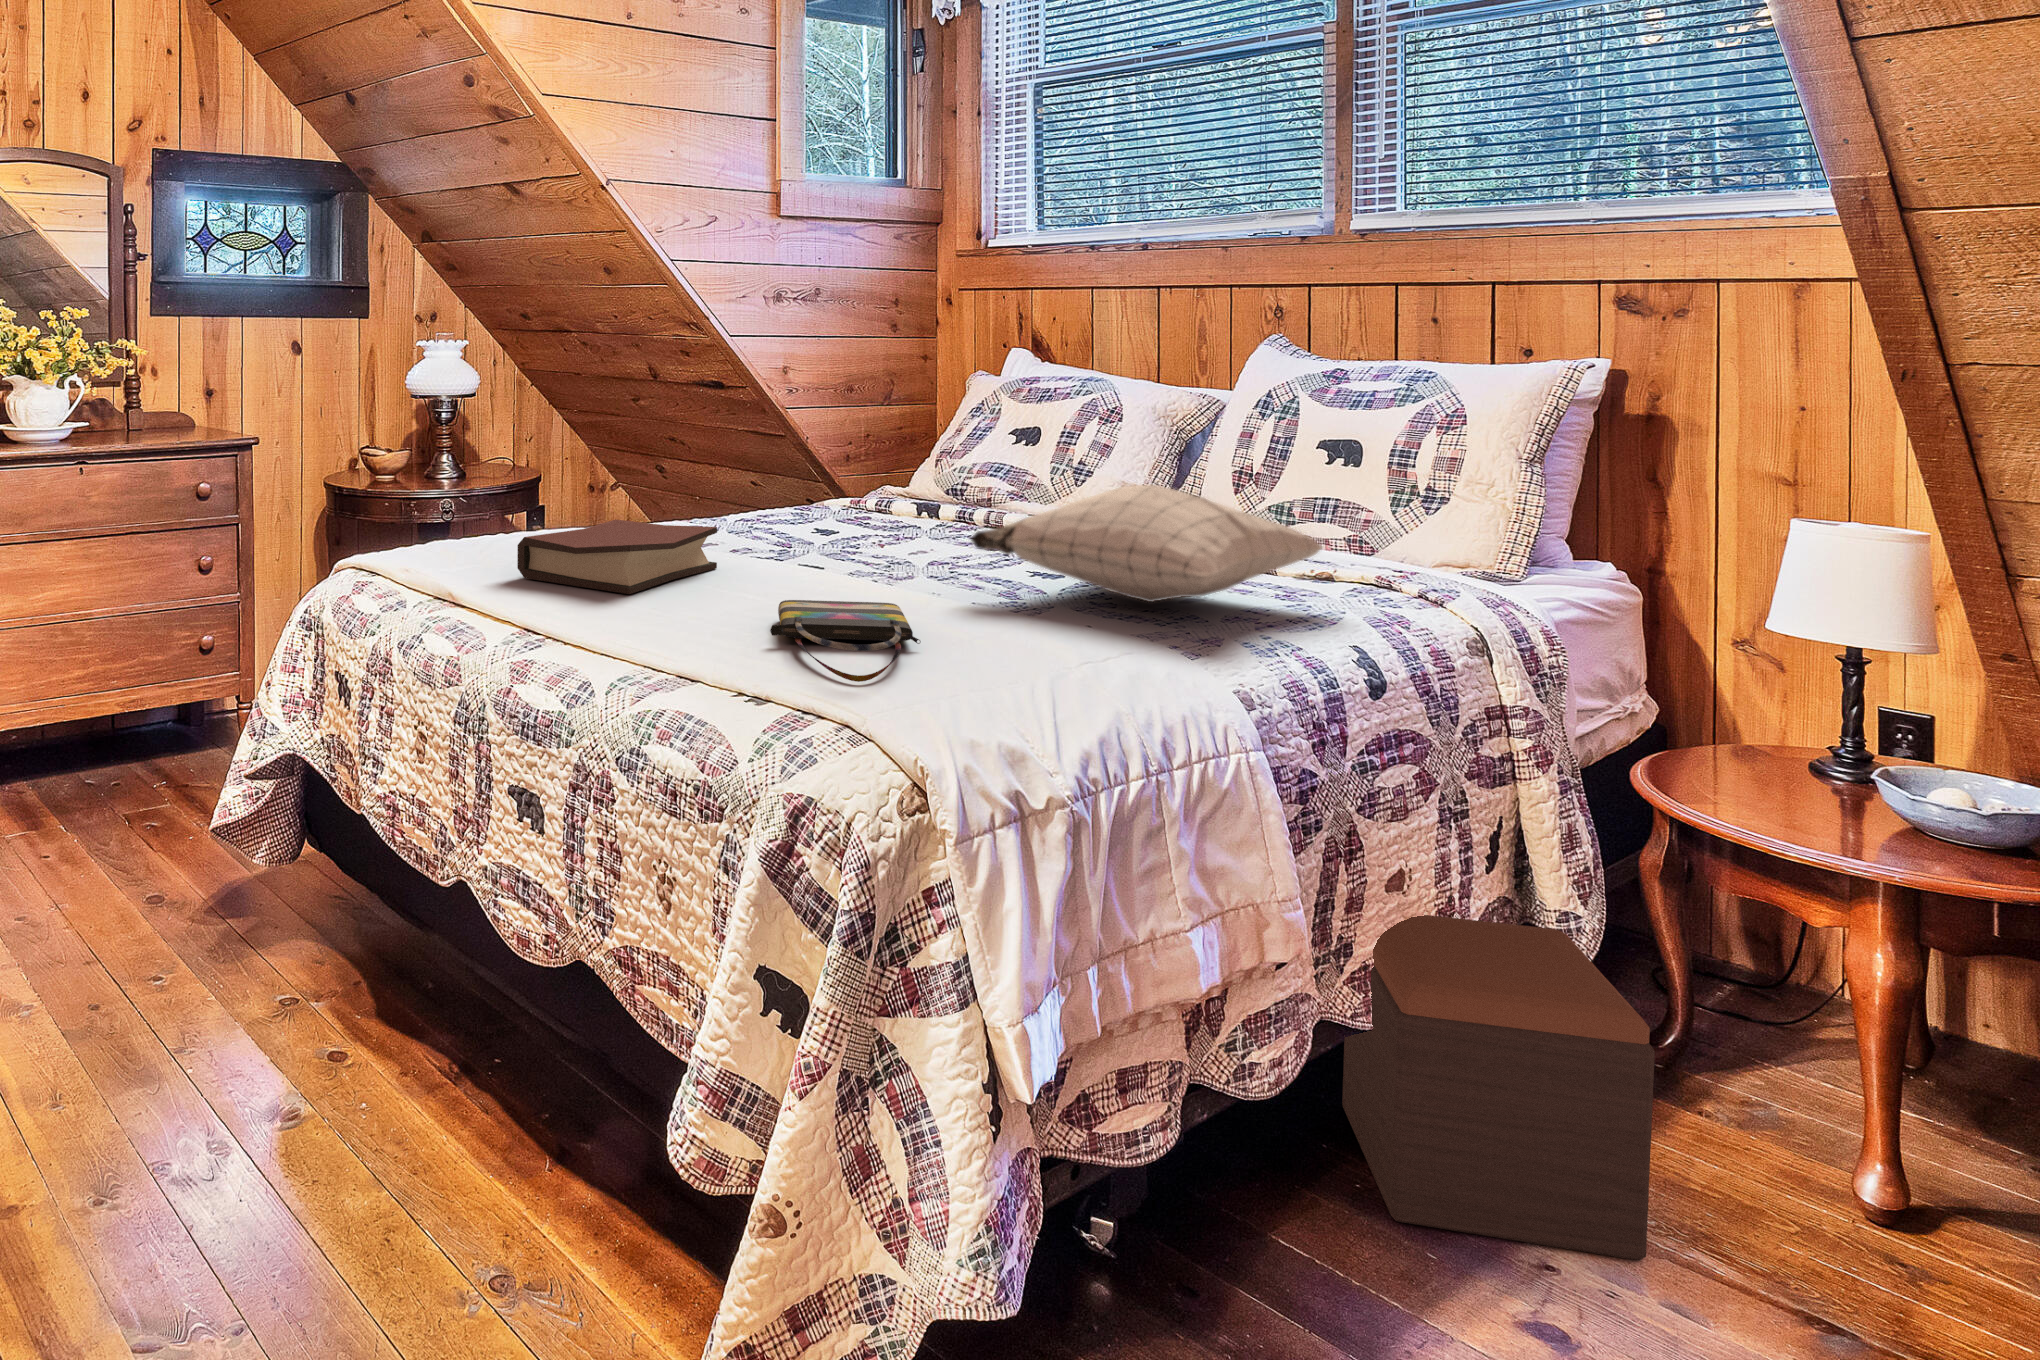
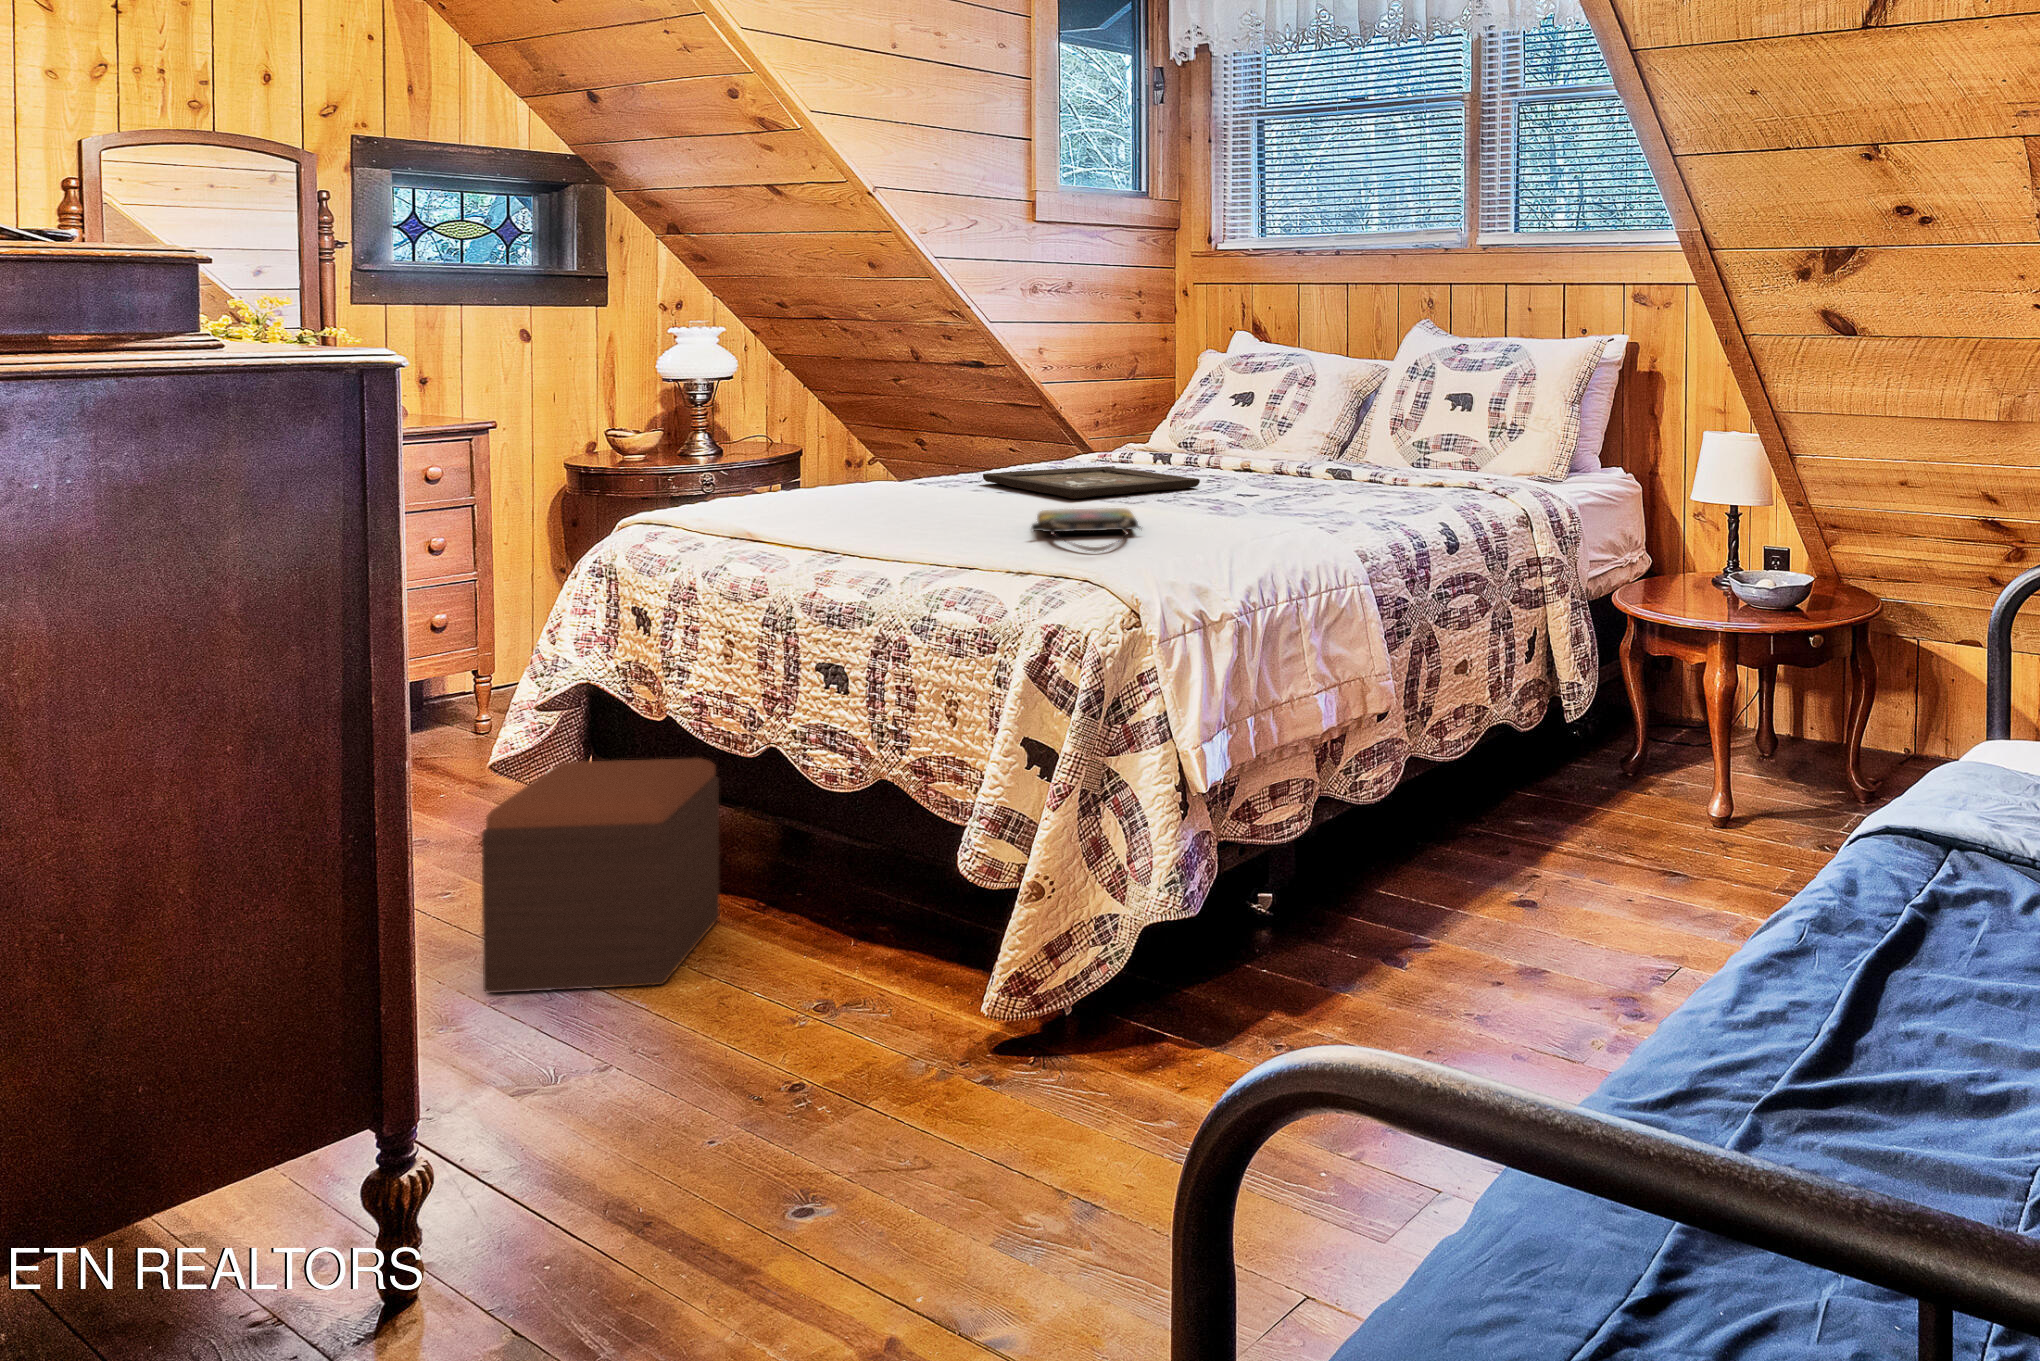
pillow: present [970,484,1322,602] -> none [1184,418,1429,504]
hardback book: present [517,519,717,594] -> none [810,467,986,518]
tray: none [716,520,982,572] -> present [983,466,1200,498]
footstool: present [1342,915,1655,1261] -> present [482,758,719,993]

